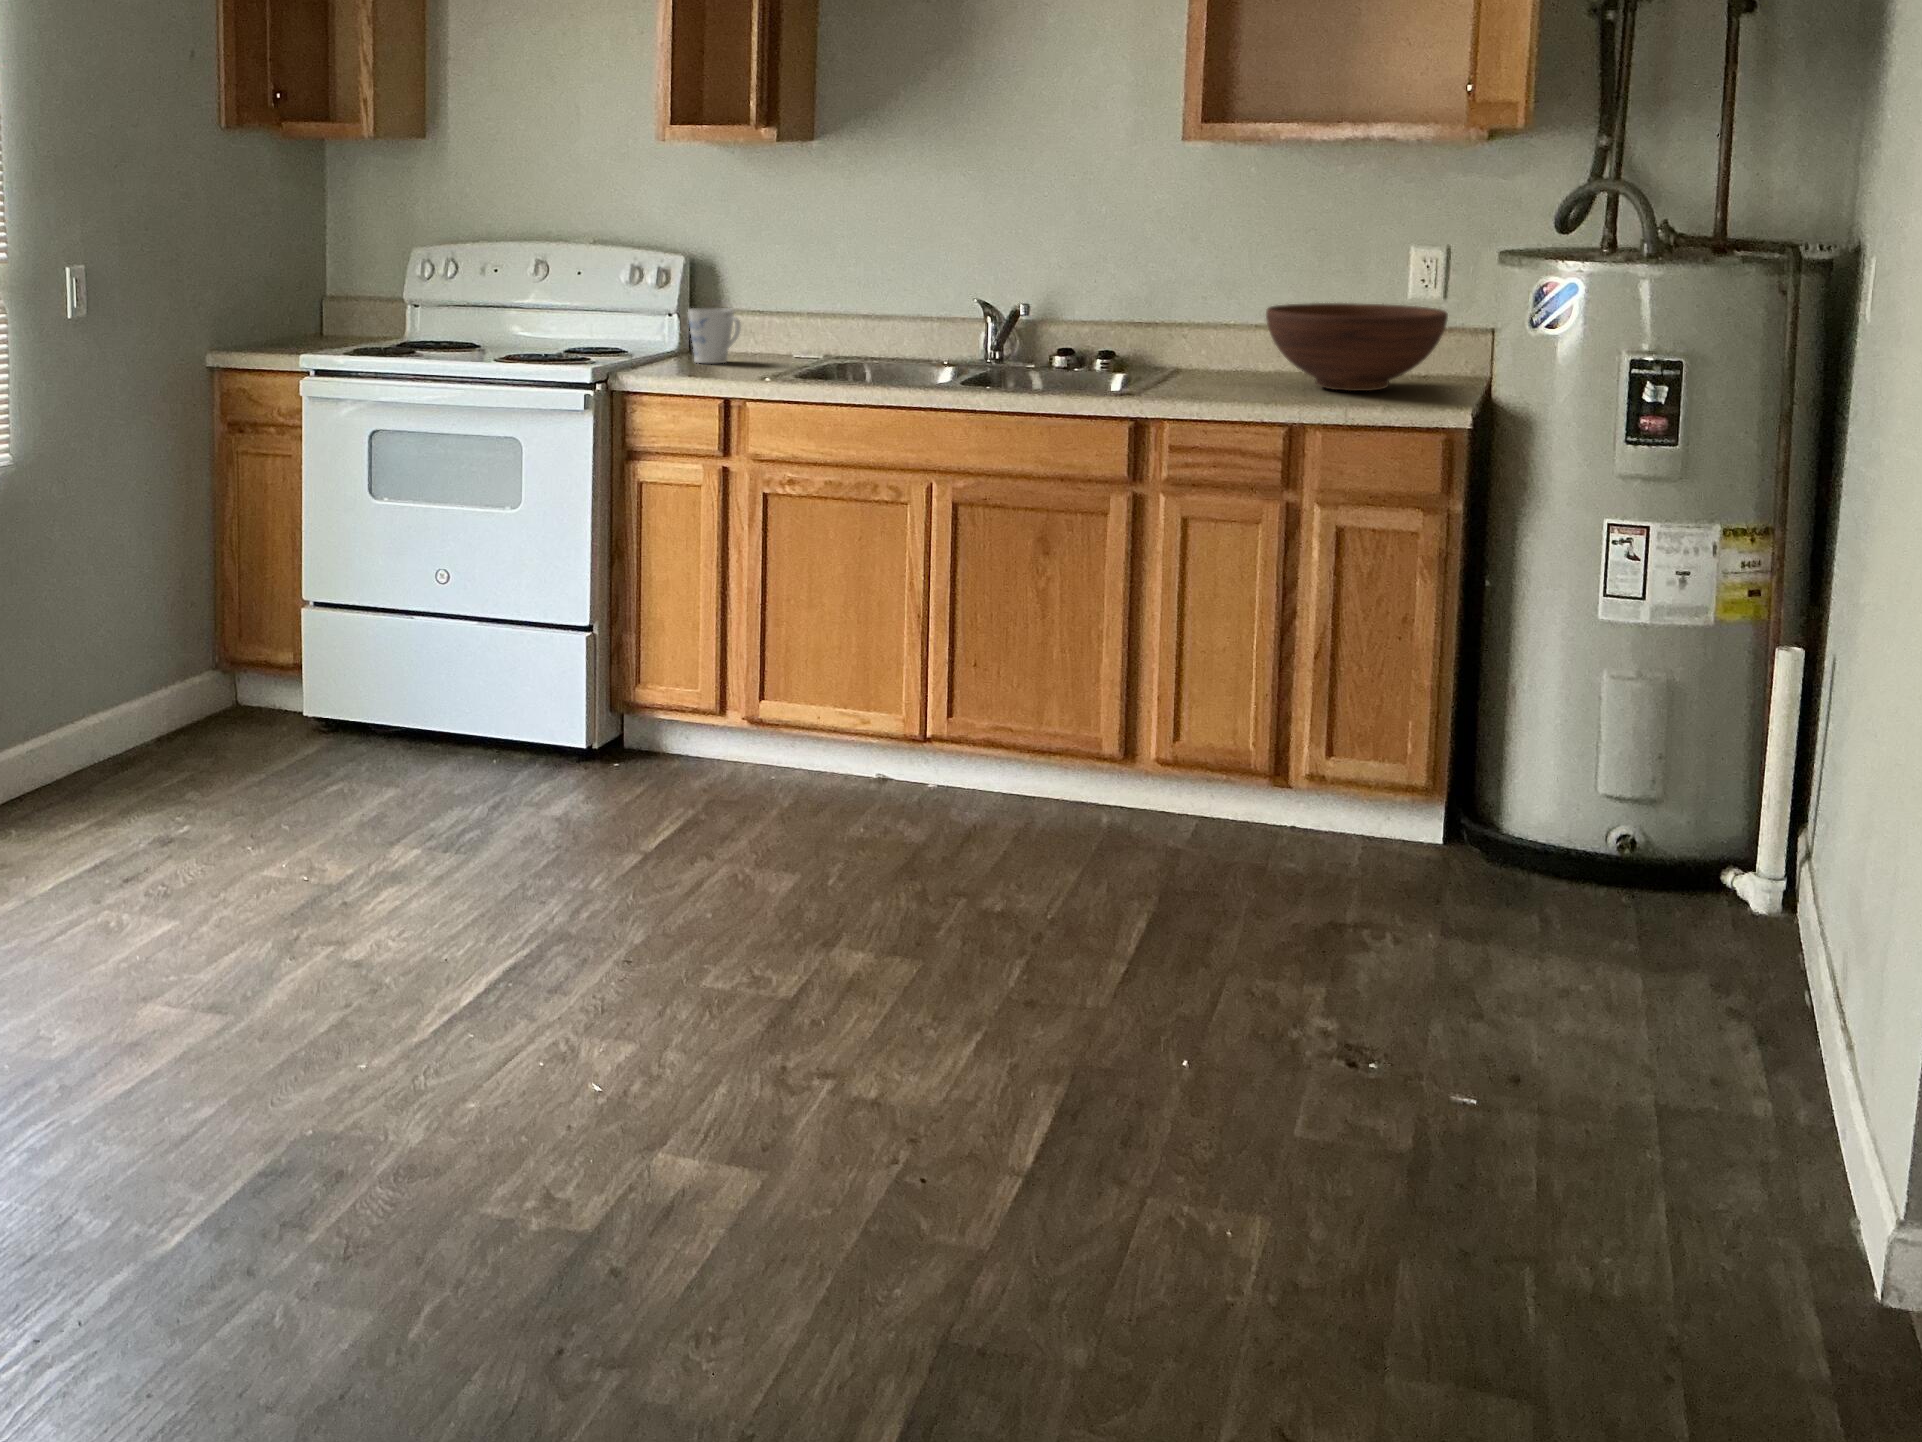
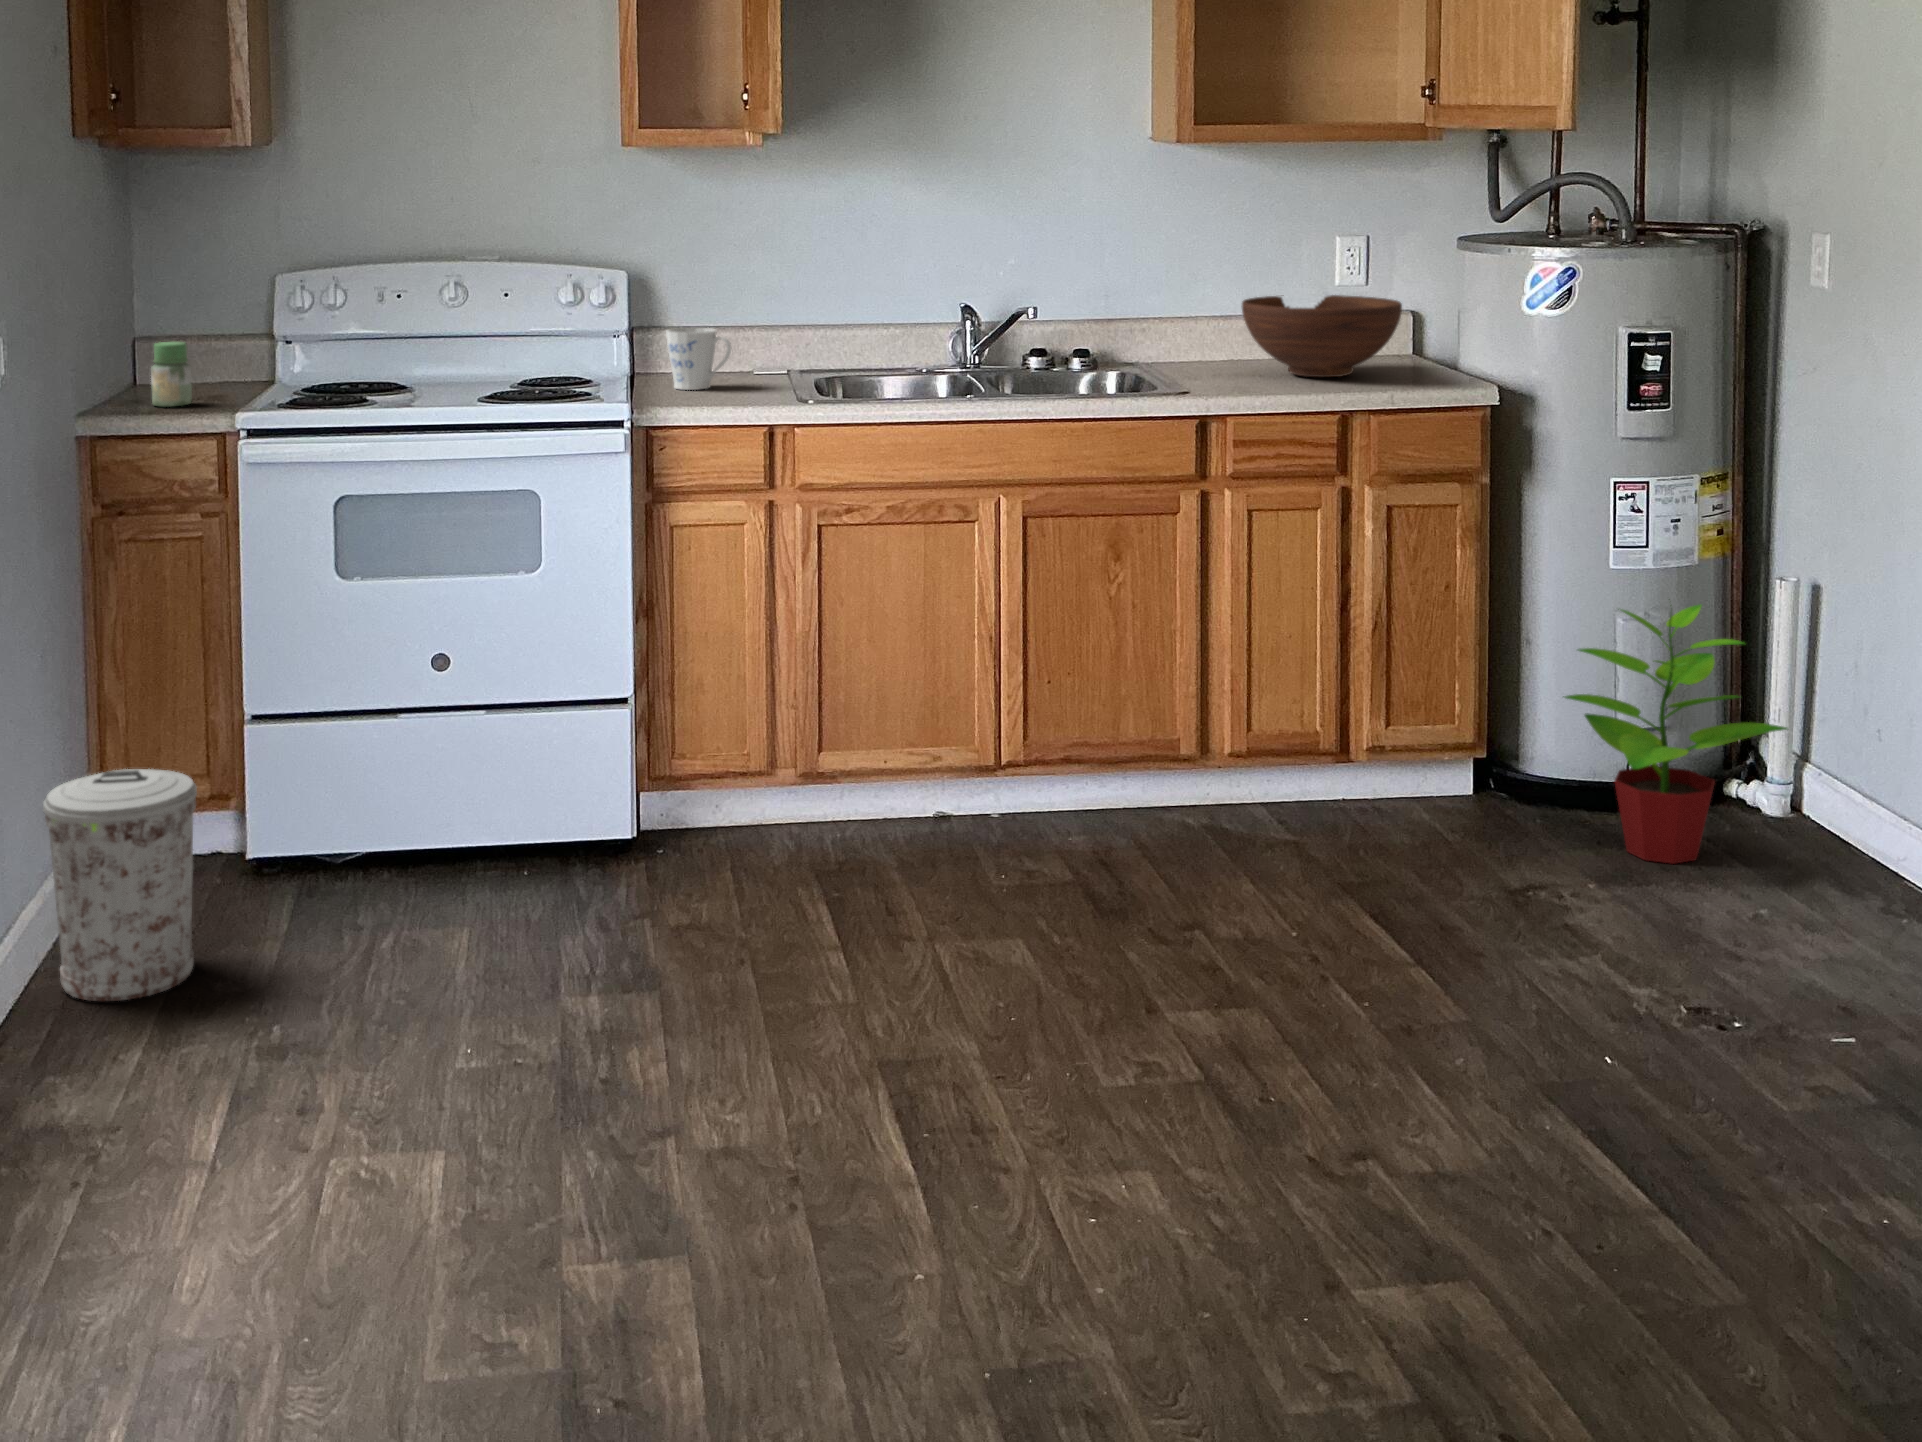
jar: none [280,299,311,350] -> present [151,342,192,406]
trash can: none [93,618,205,790] -> present [43,769,197,1001]
potted plant: none [1463,650,1724,946] -> present [1563,605,1787,864]

